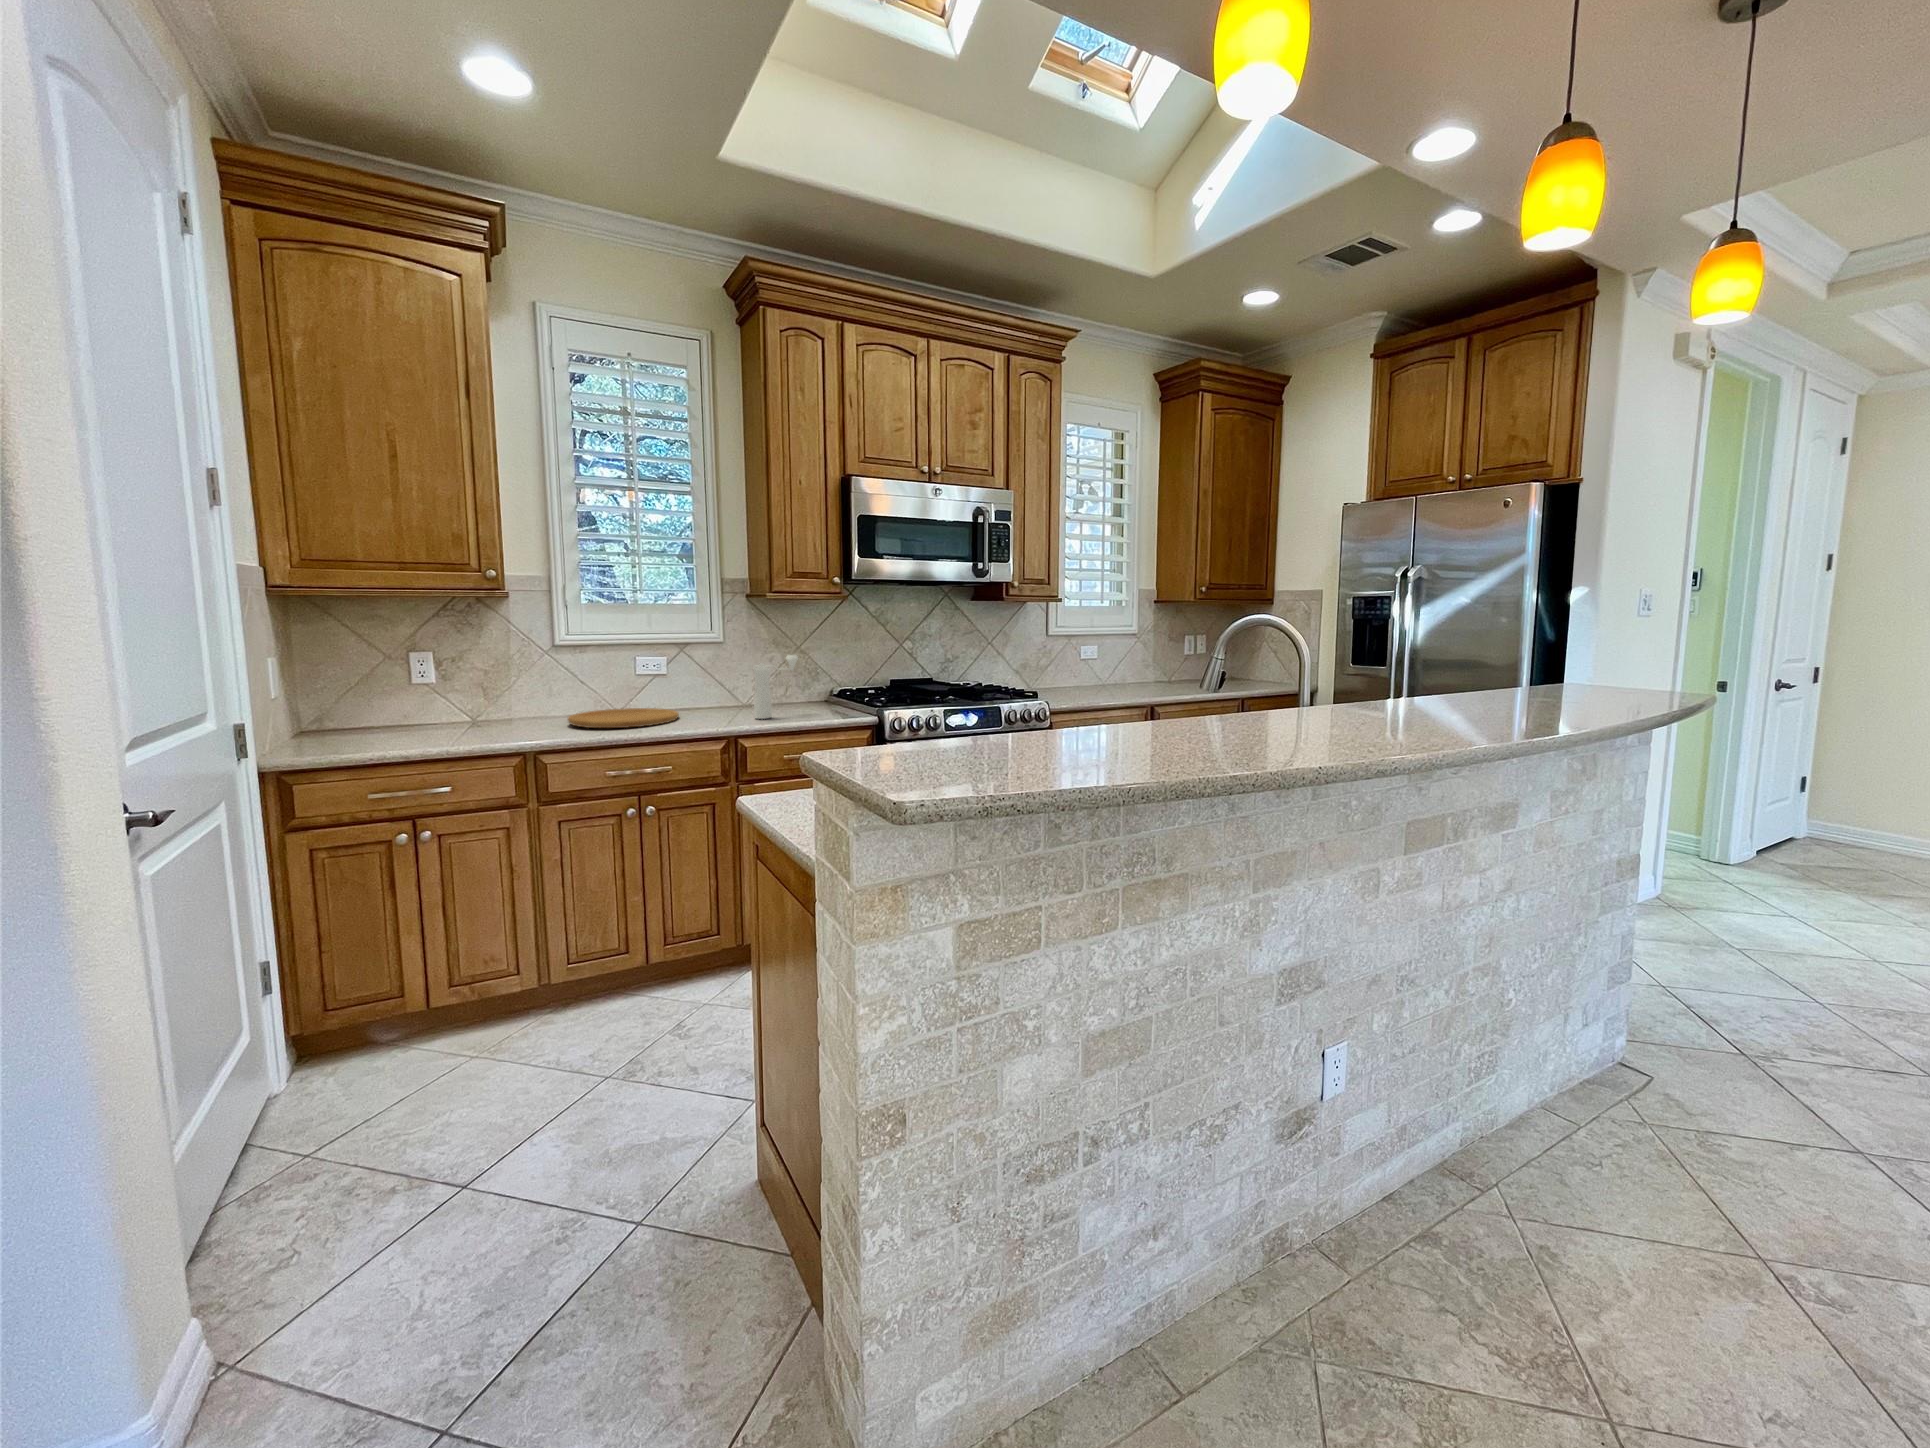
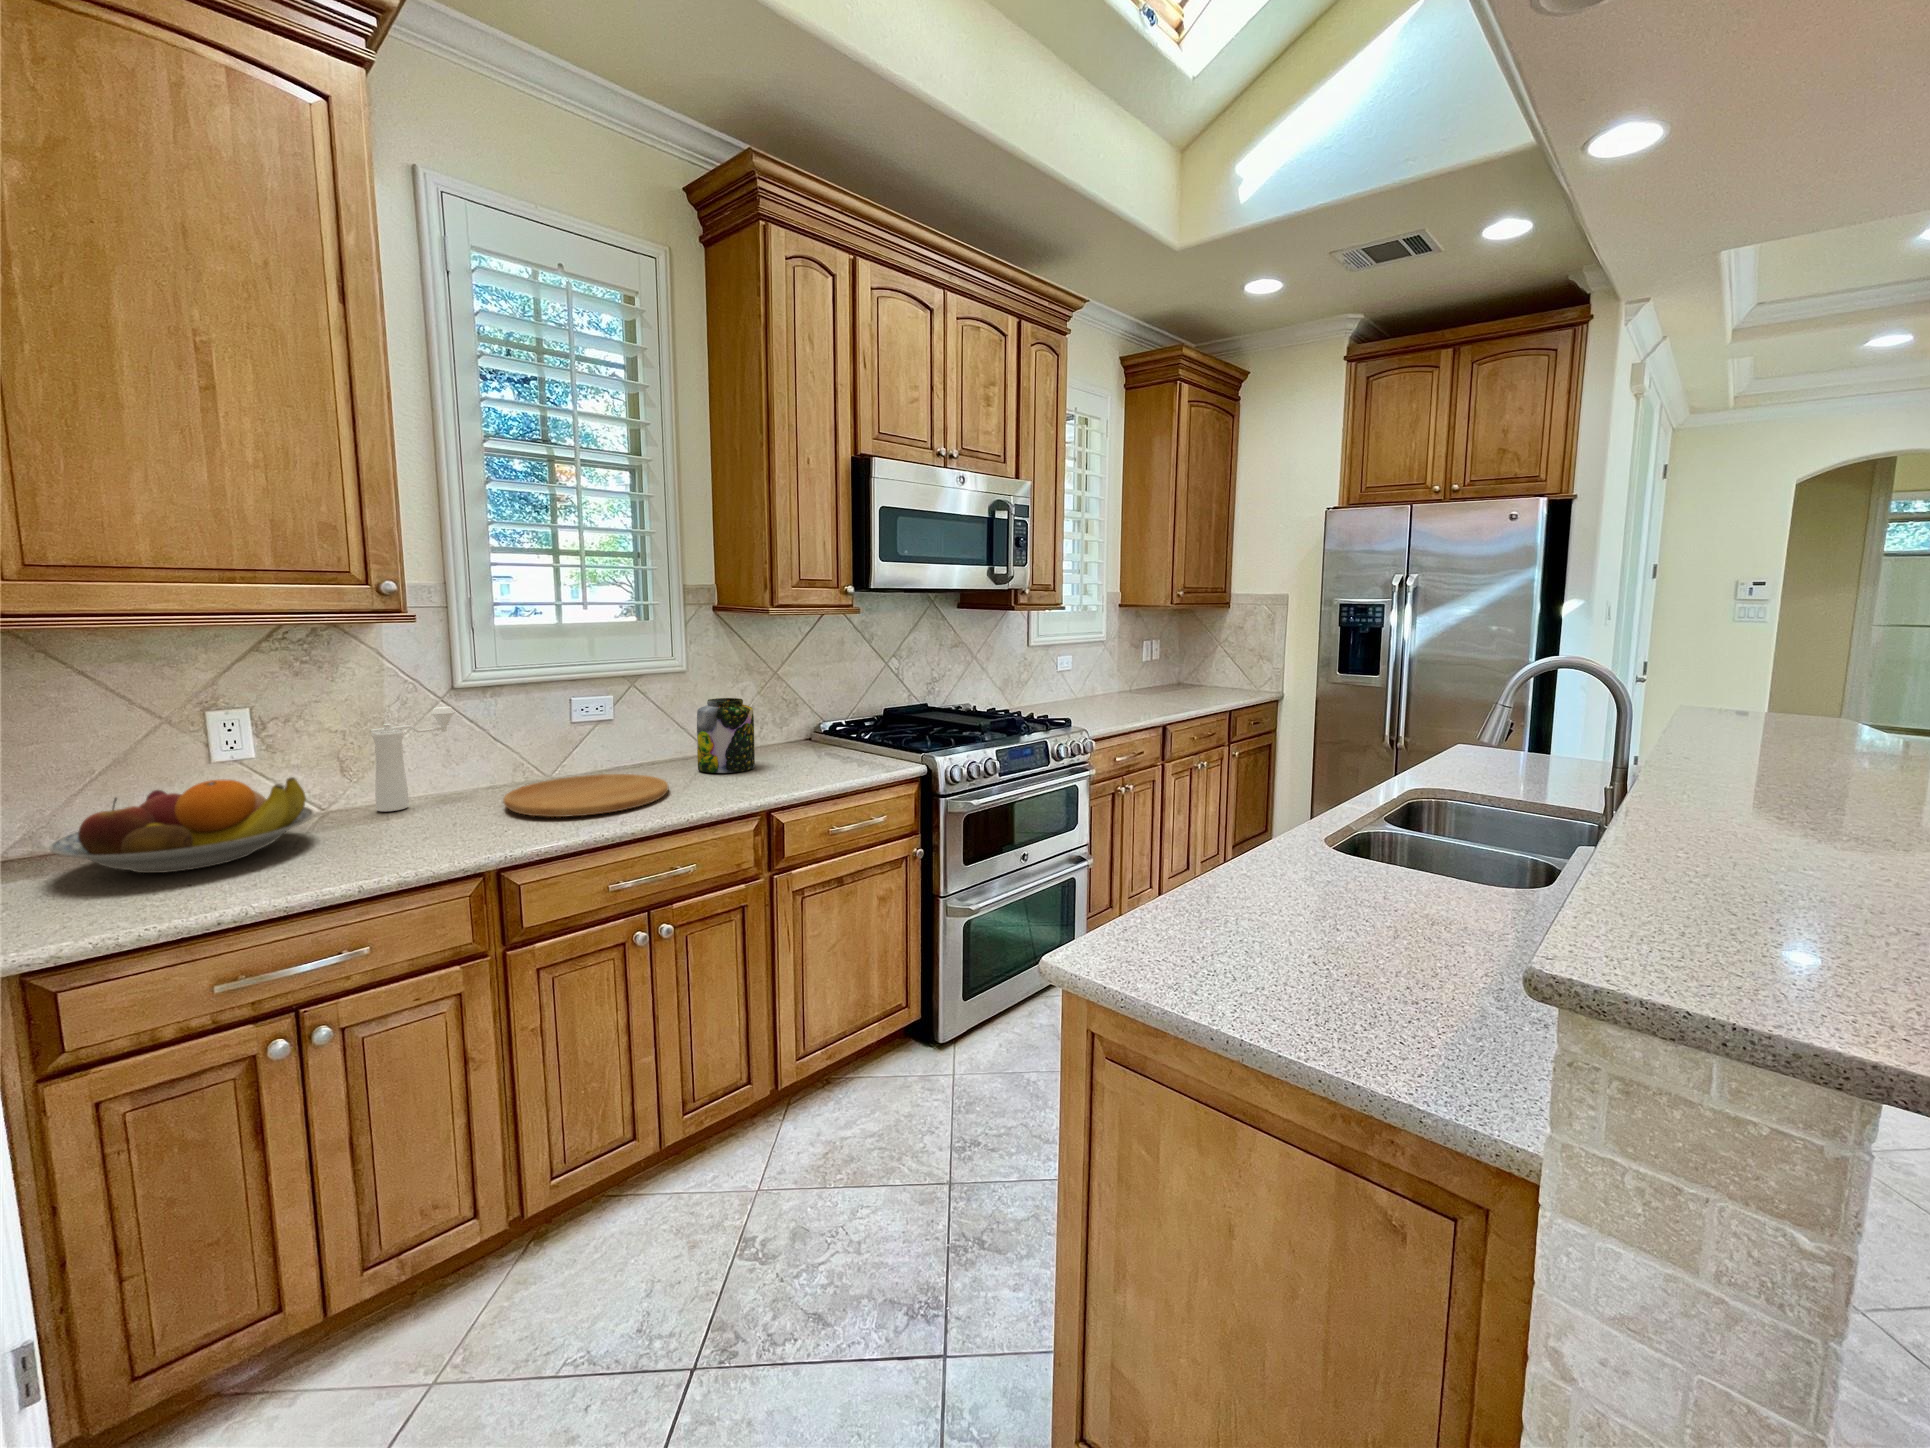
pepper mill: present [754,655,798,719] -> present [370,707,455,811]
jar: none [714,659,755,712] -> present [697,698,755,773]
fruit bowl: none [317,689,456,739] -> present [50,777,314,873]

